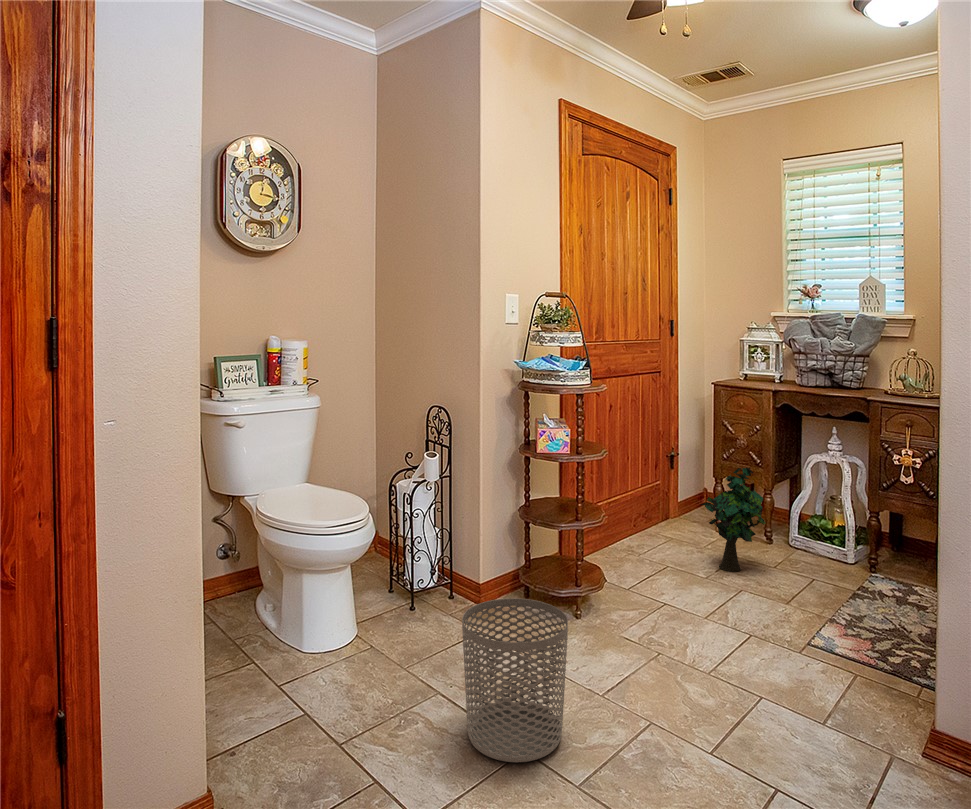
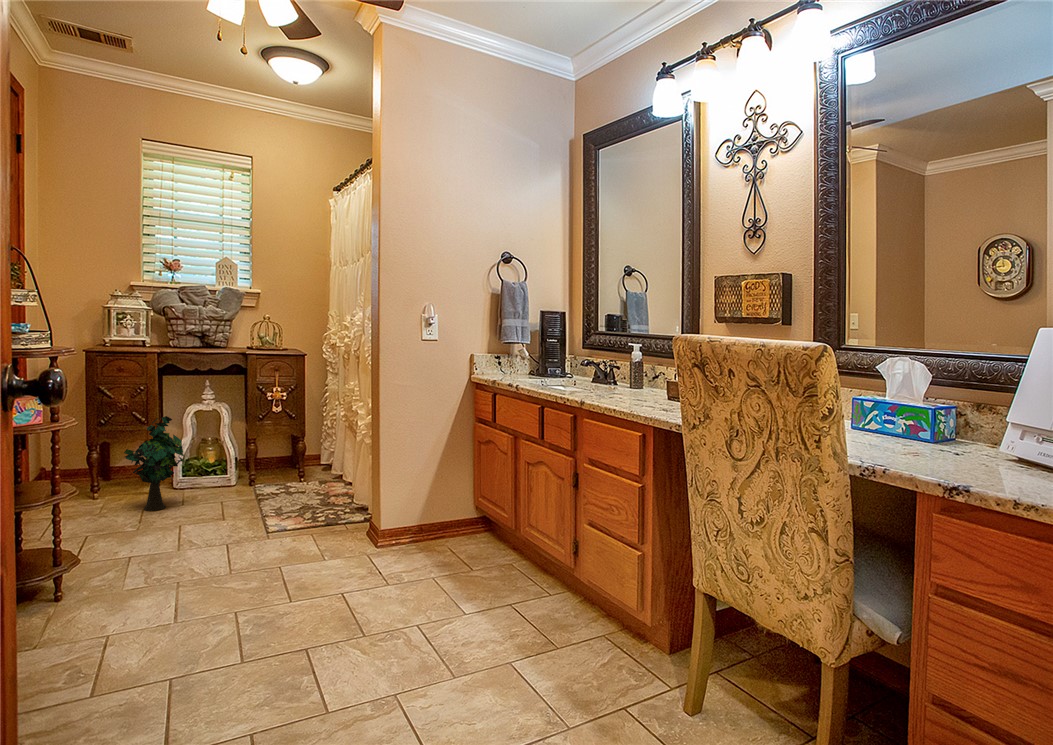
waste bin: present [462,598,568,762] -> none [79,543,200,700]

